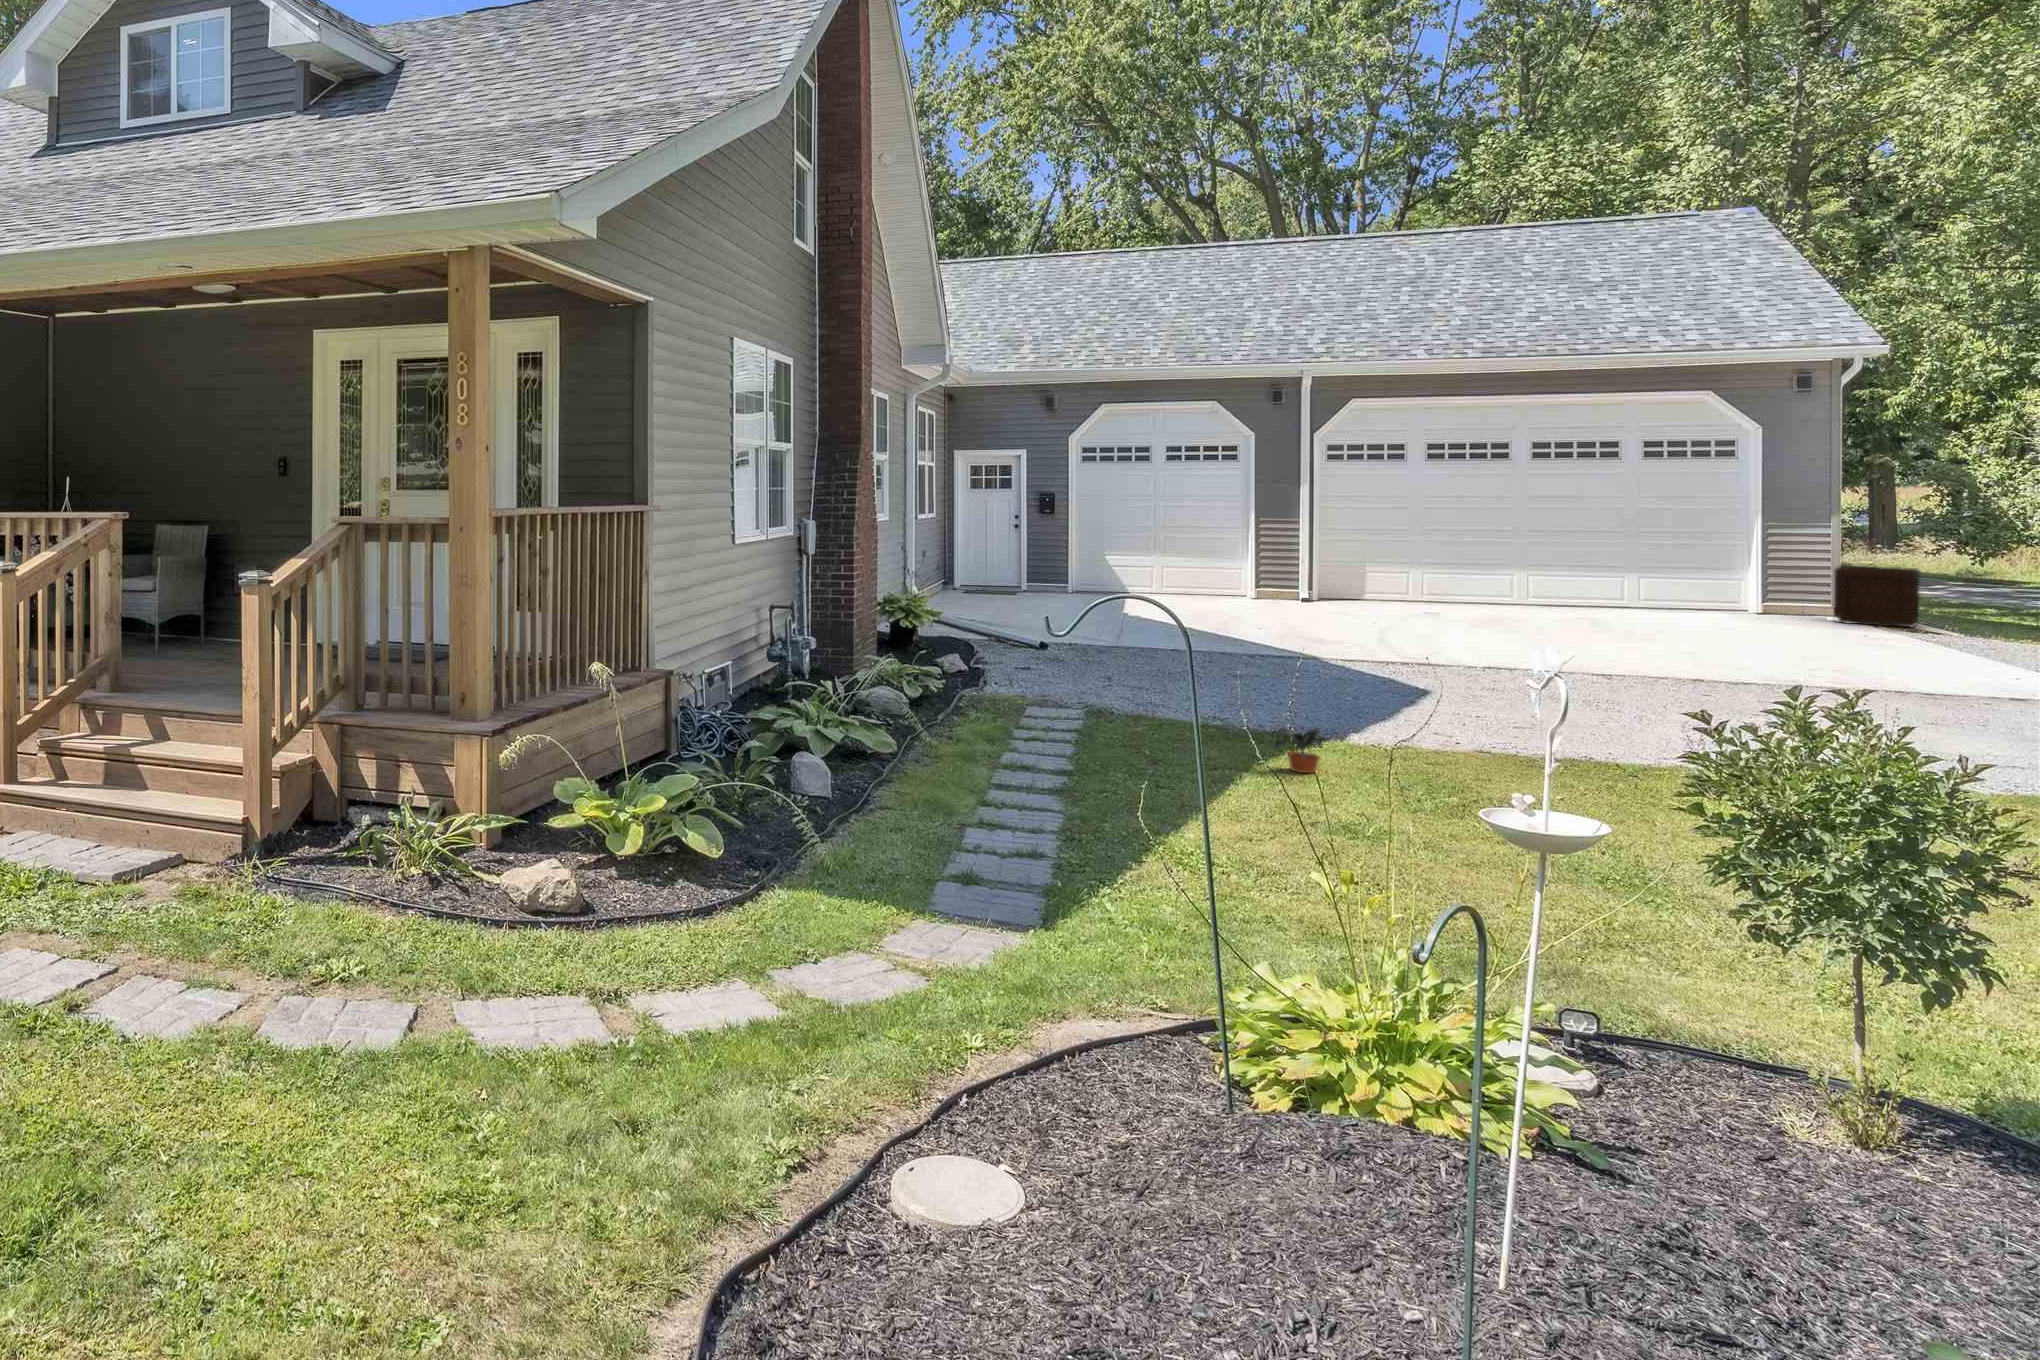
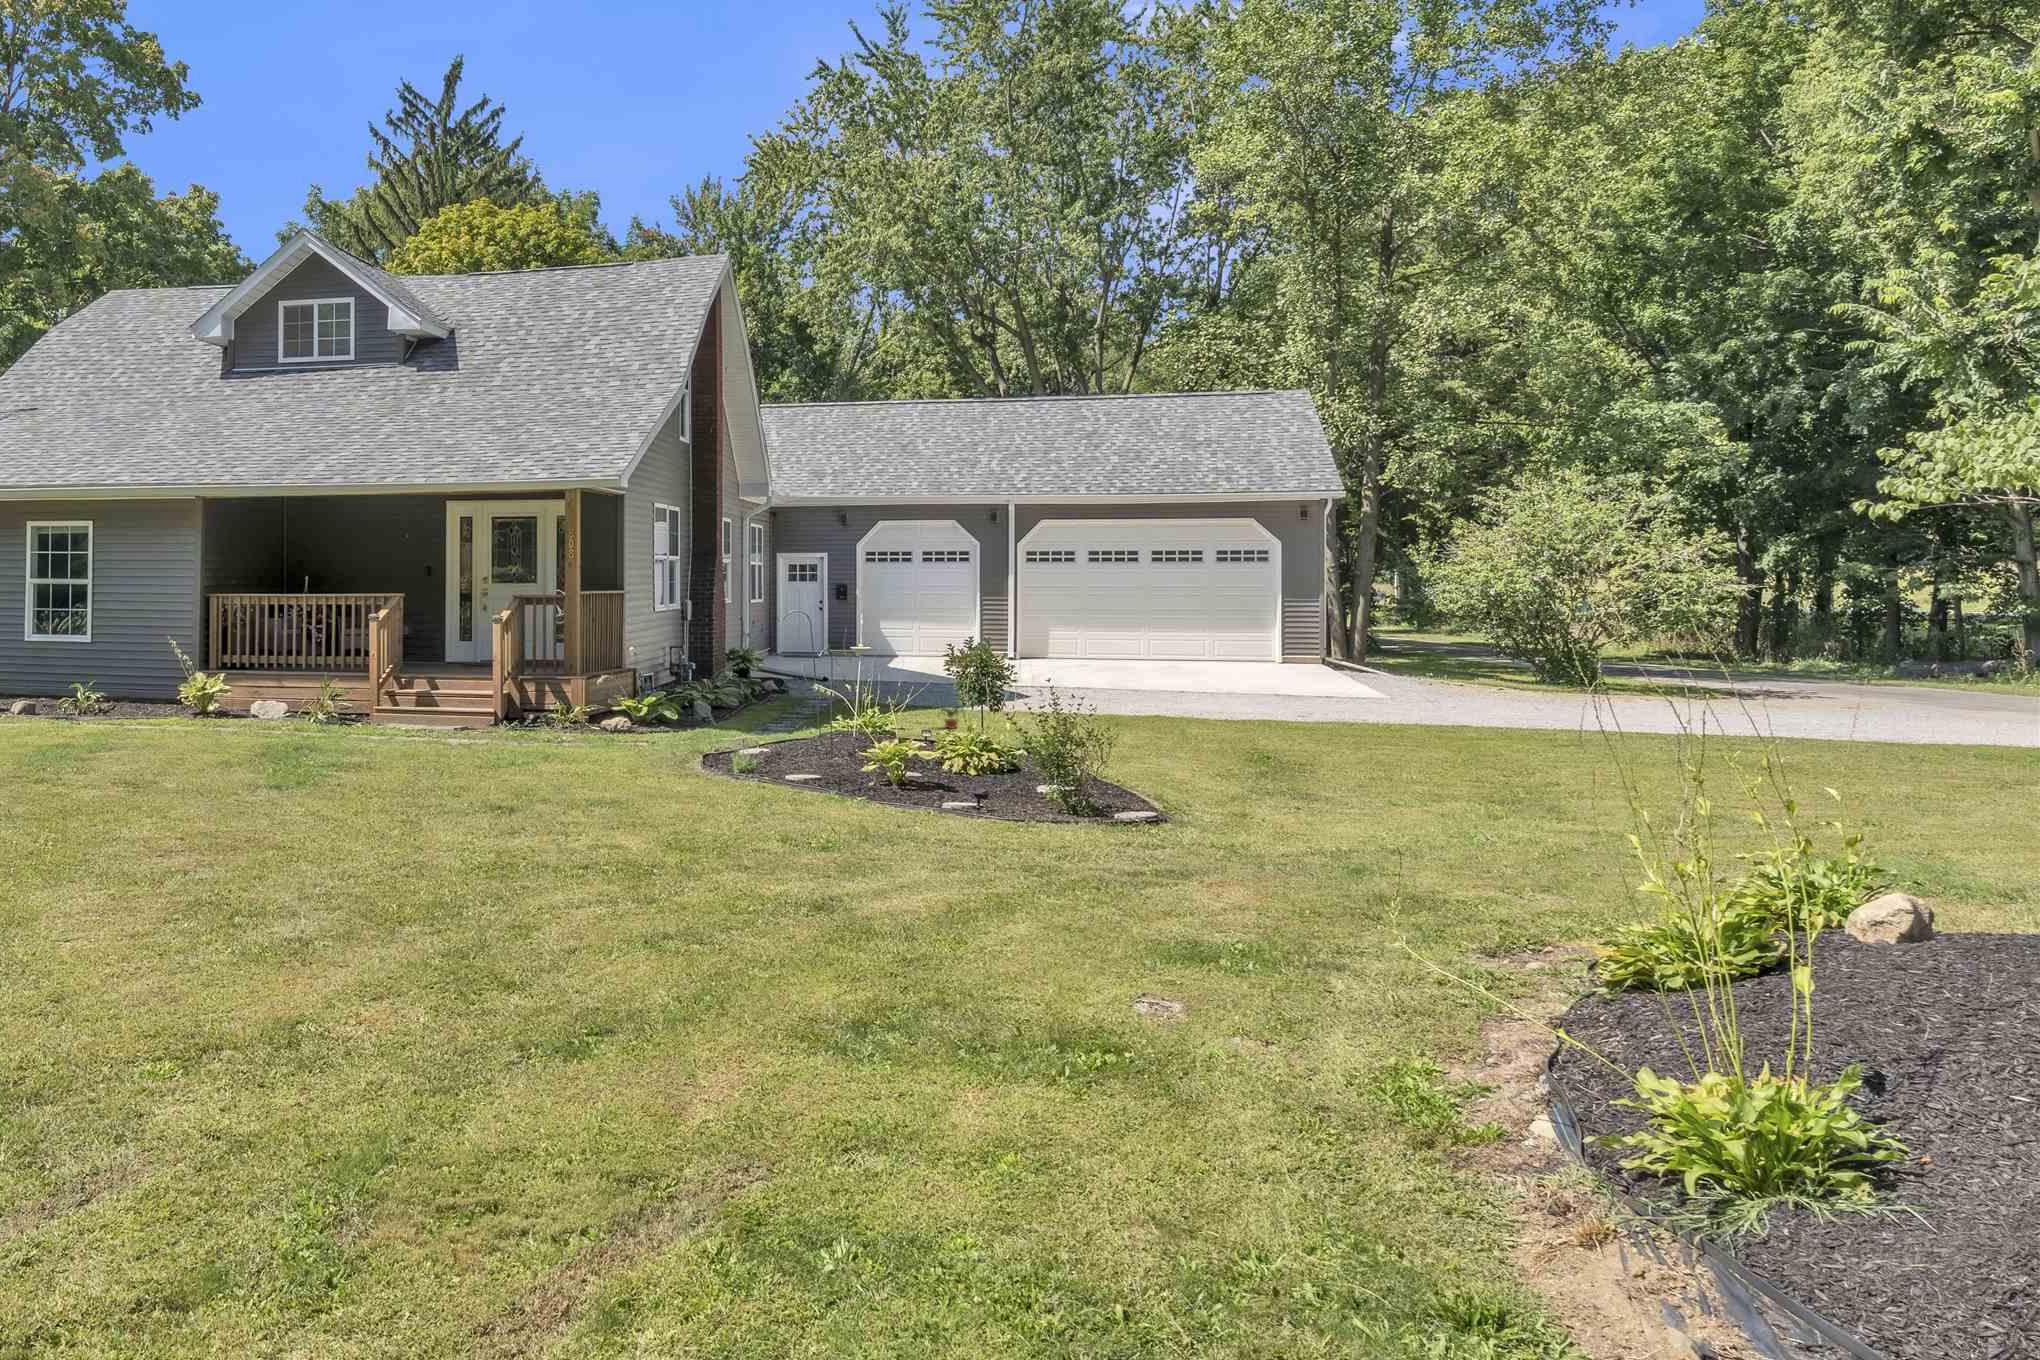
wooden crate: present [1834,565,1920,627] -> none [1318,629,1366,667]

